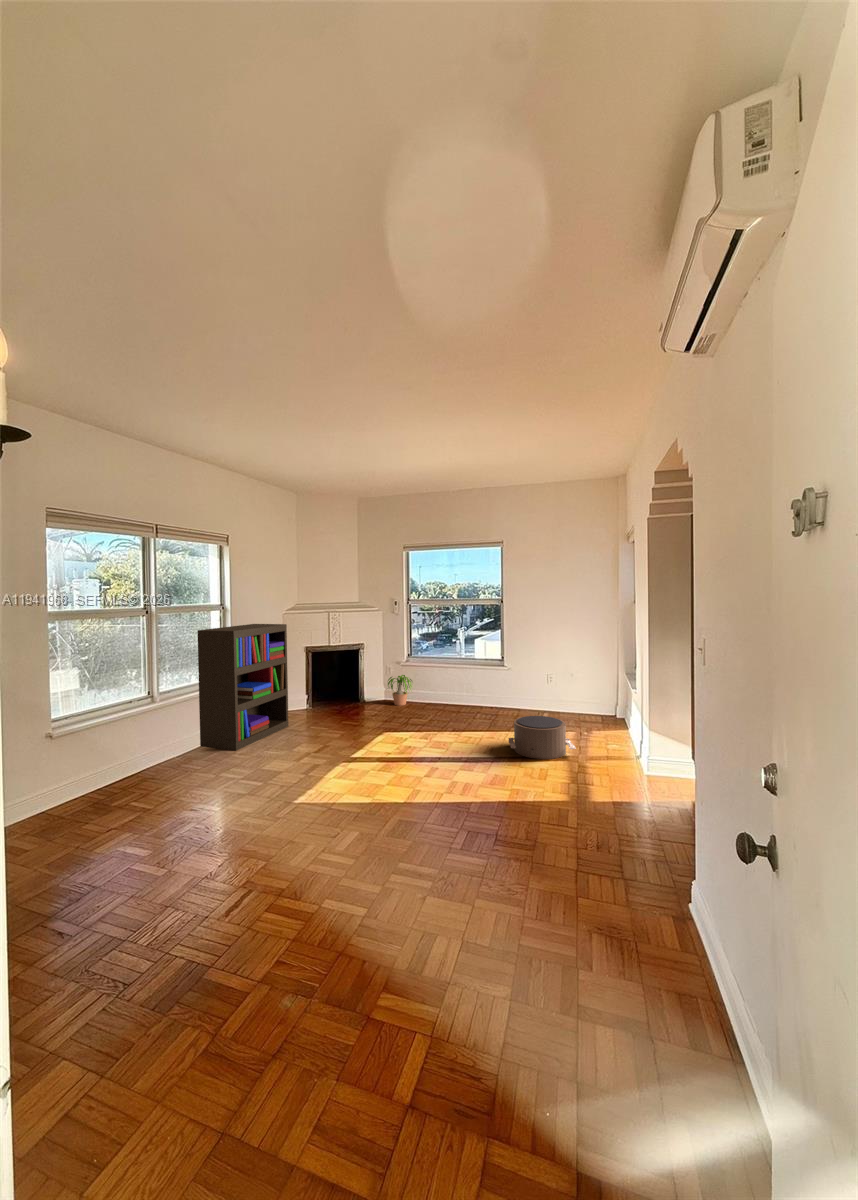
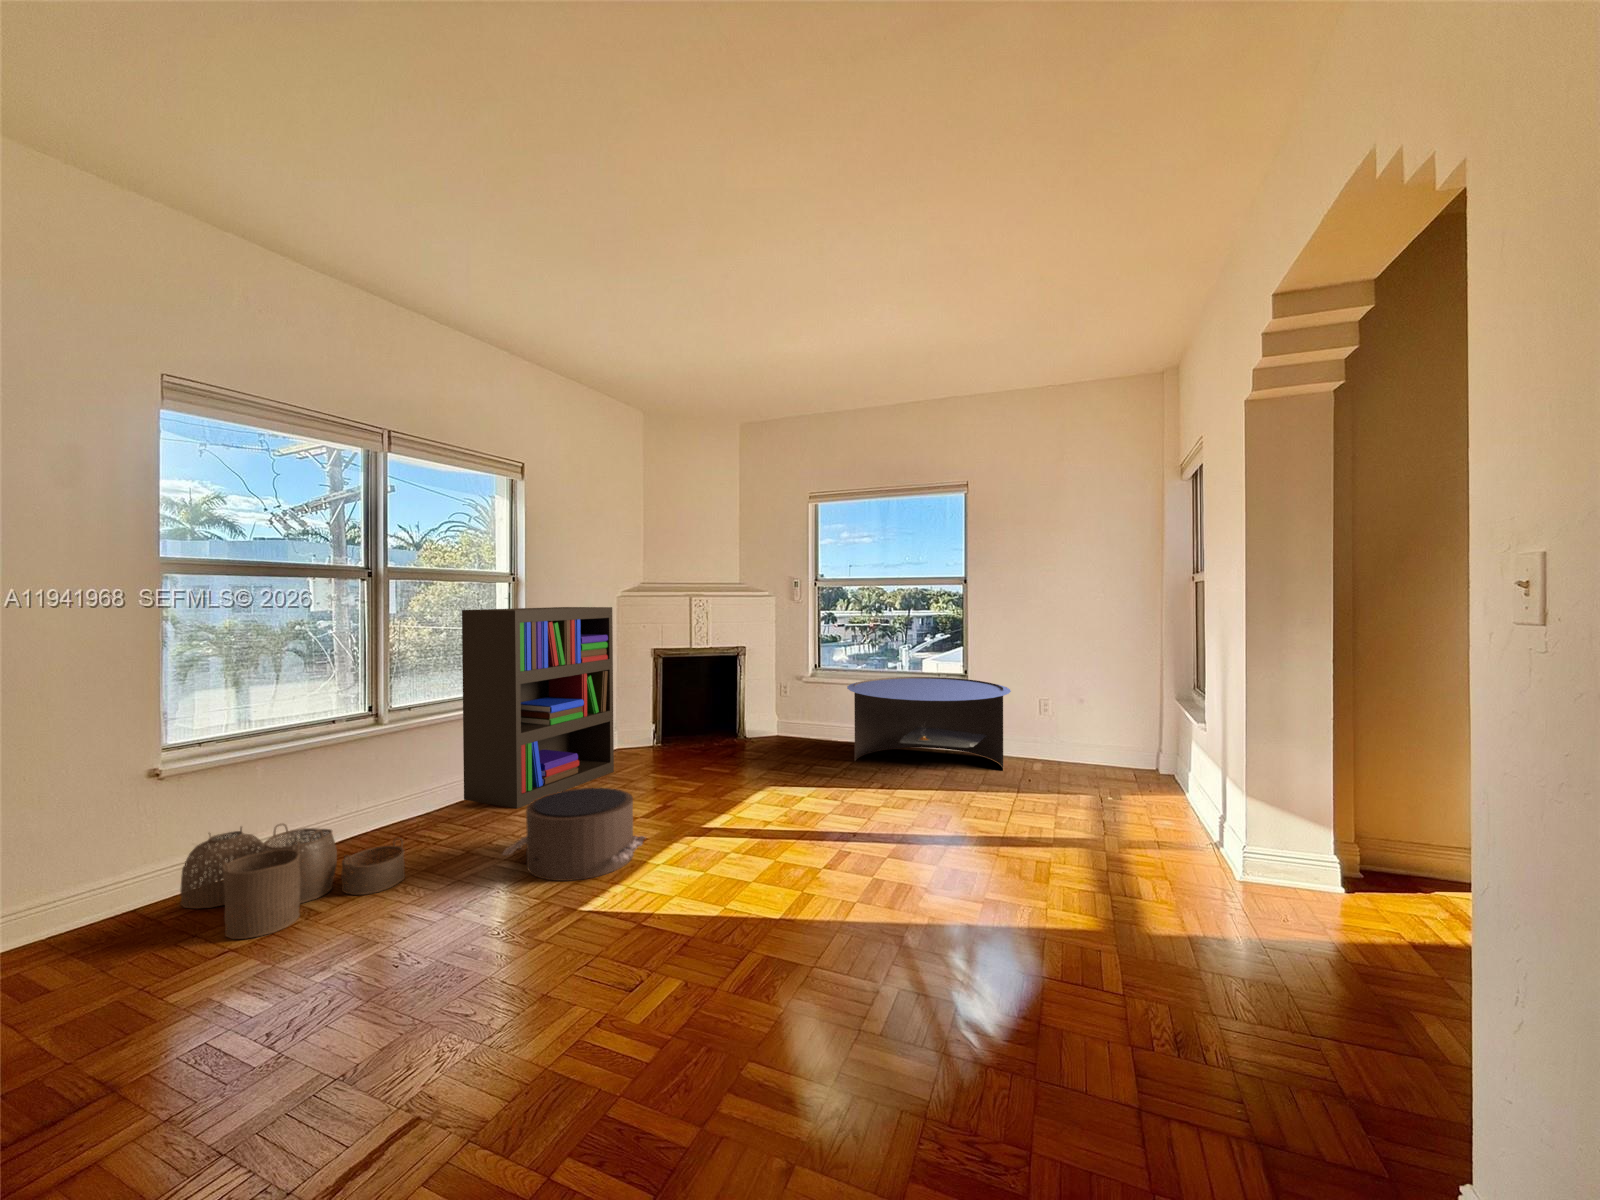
coffee table: none [433,663,530,719] -> present [847,677,1011,767]
potted plant: present [388,675,412,706] -> none [769,695,825,744]
pouf: present [509,716,576,759] -> present [503,788,645,881]
woven basket: none [63,762,188,825] -> present [180,824,405,939]

